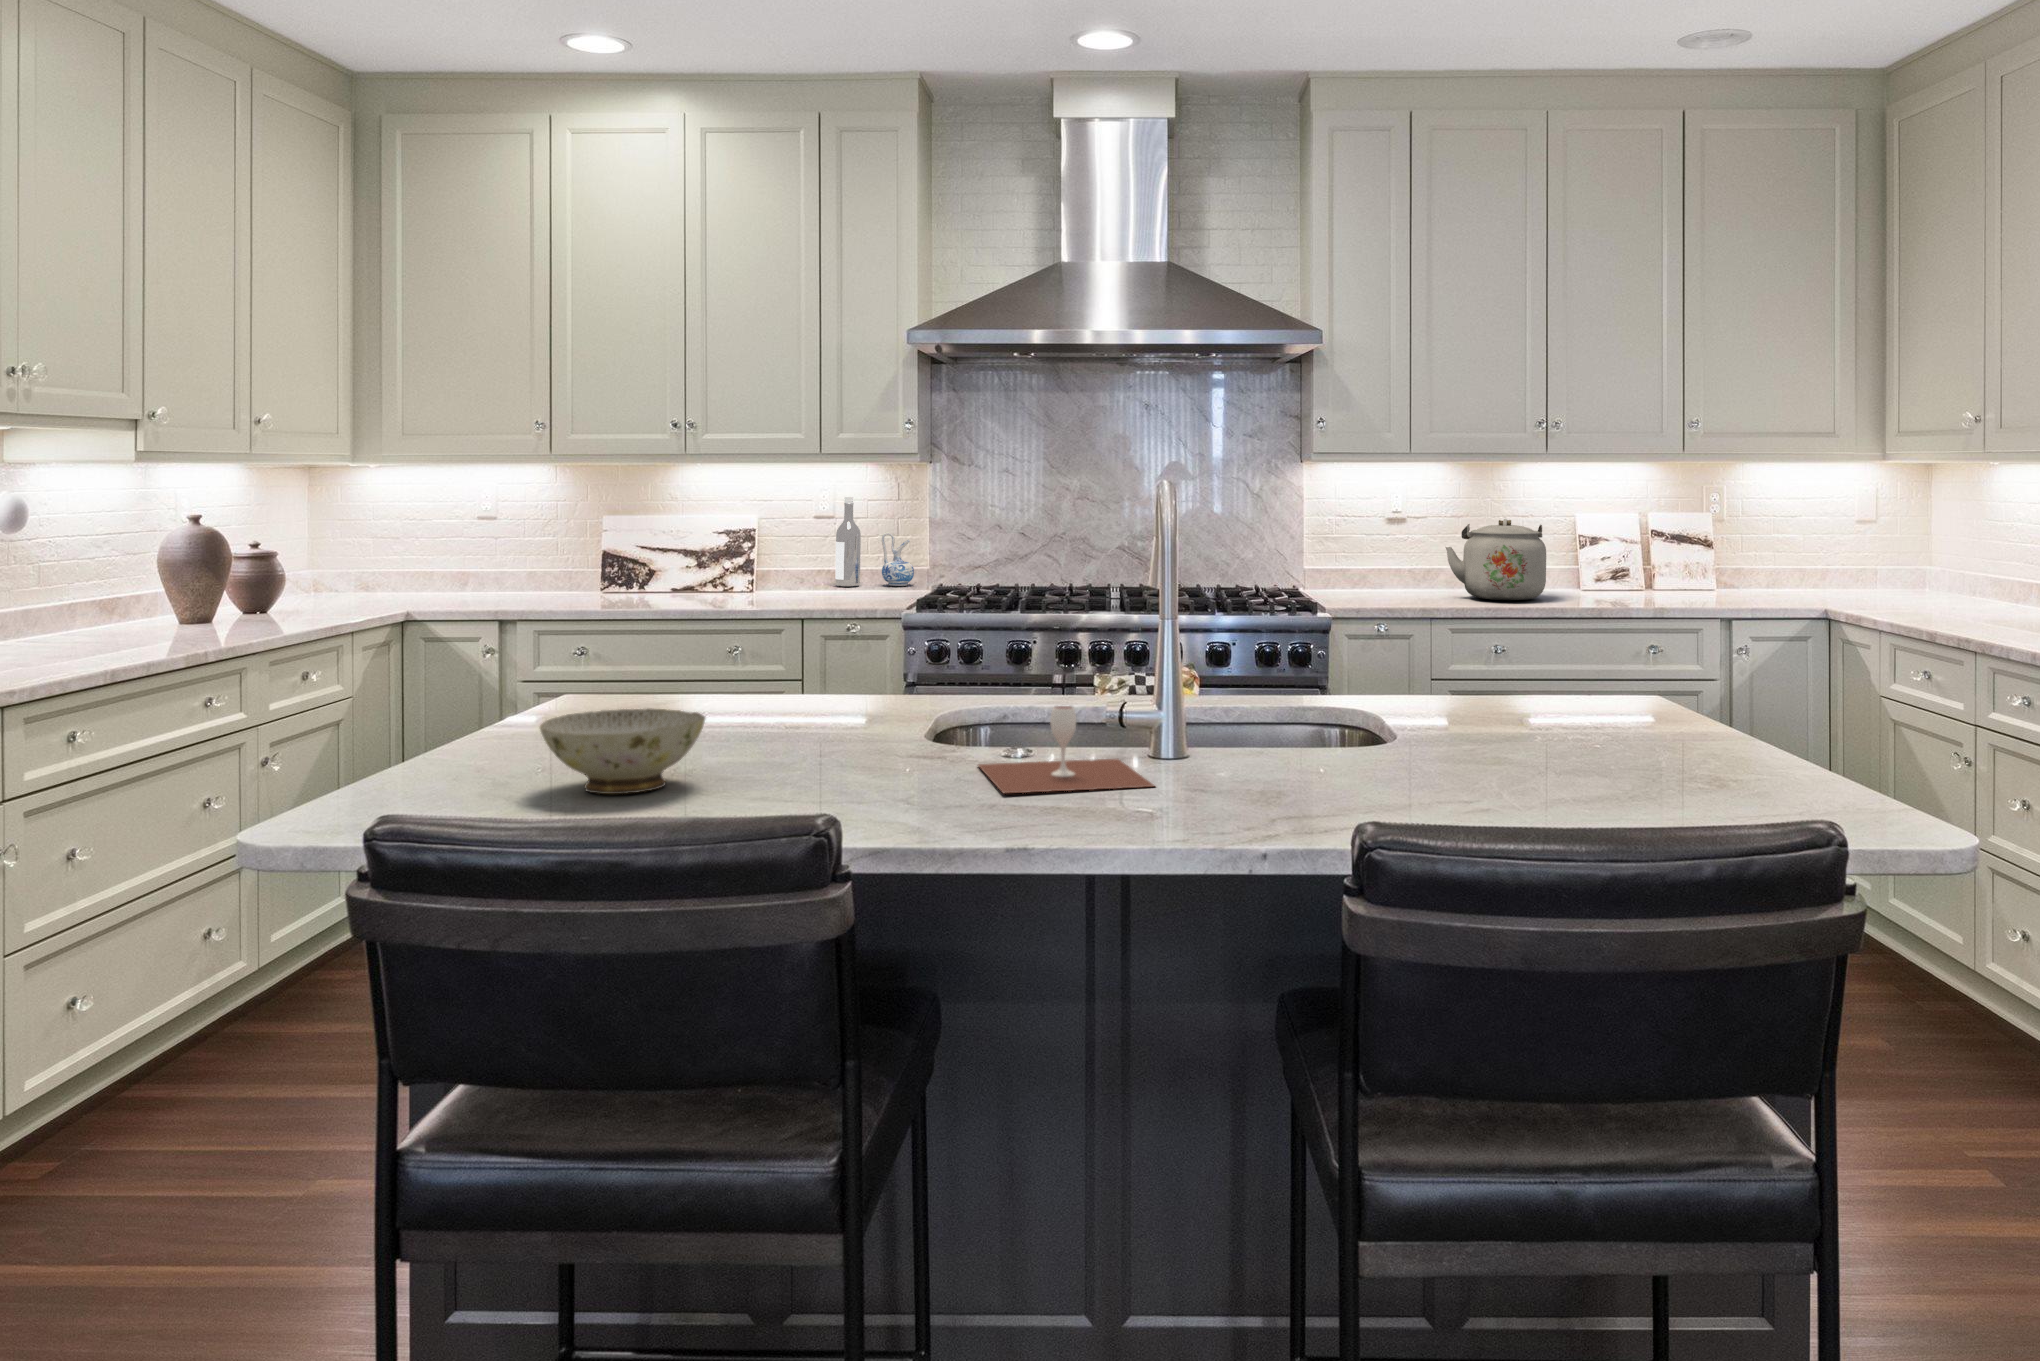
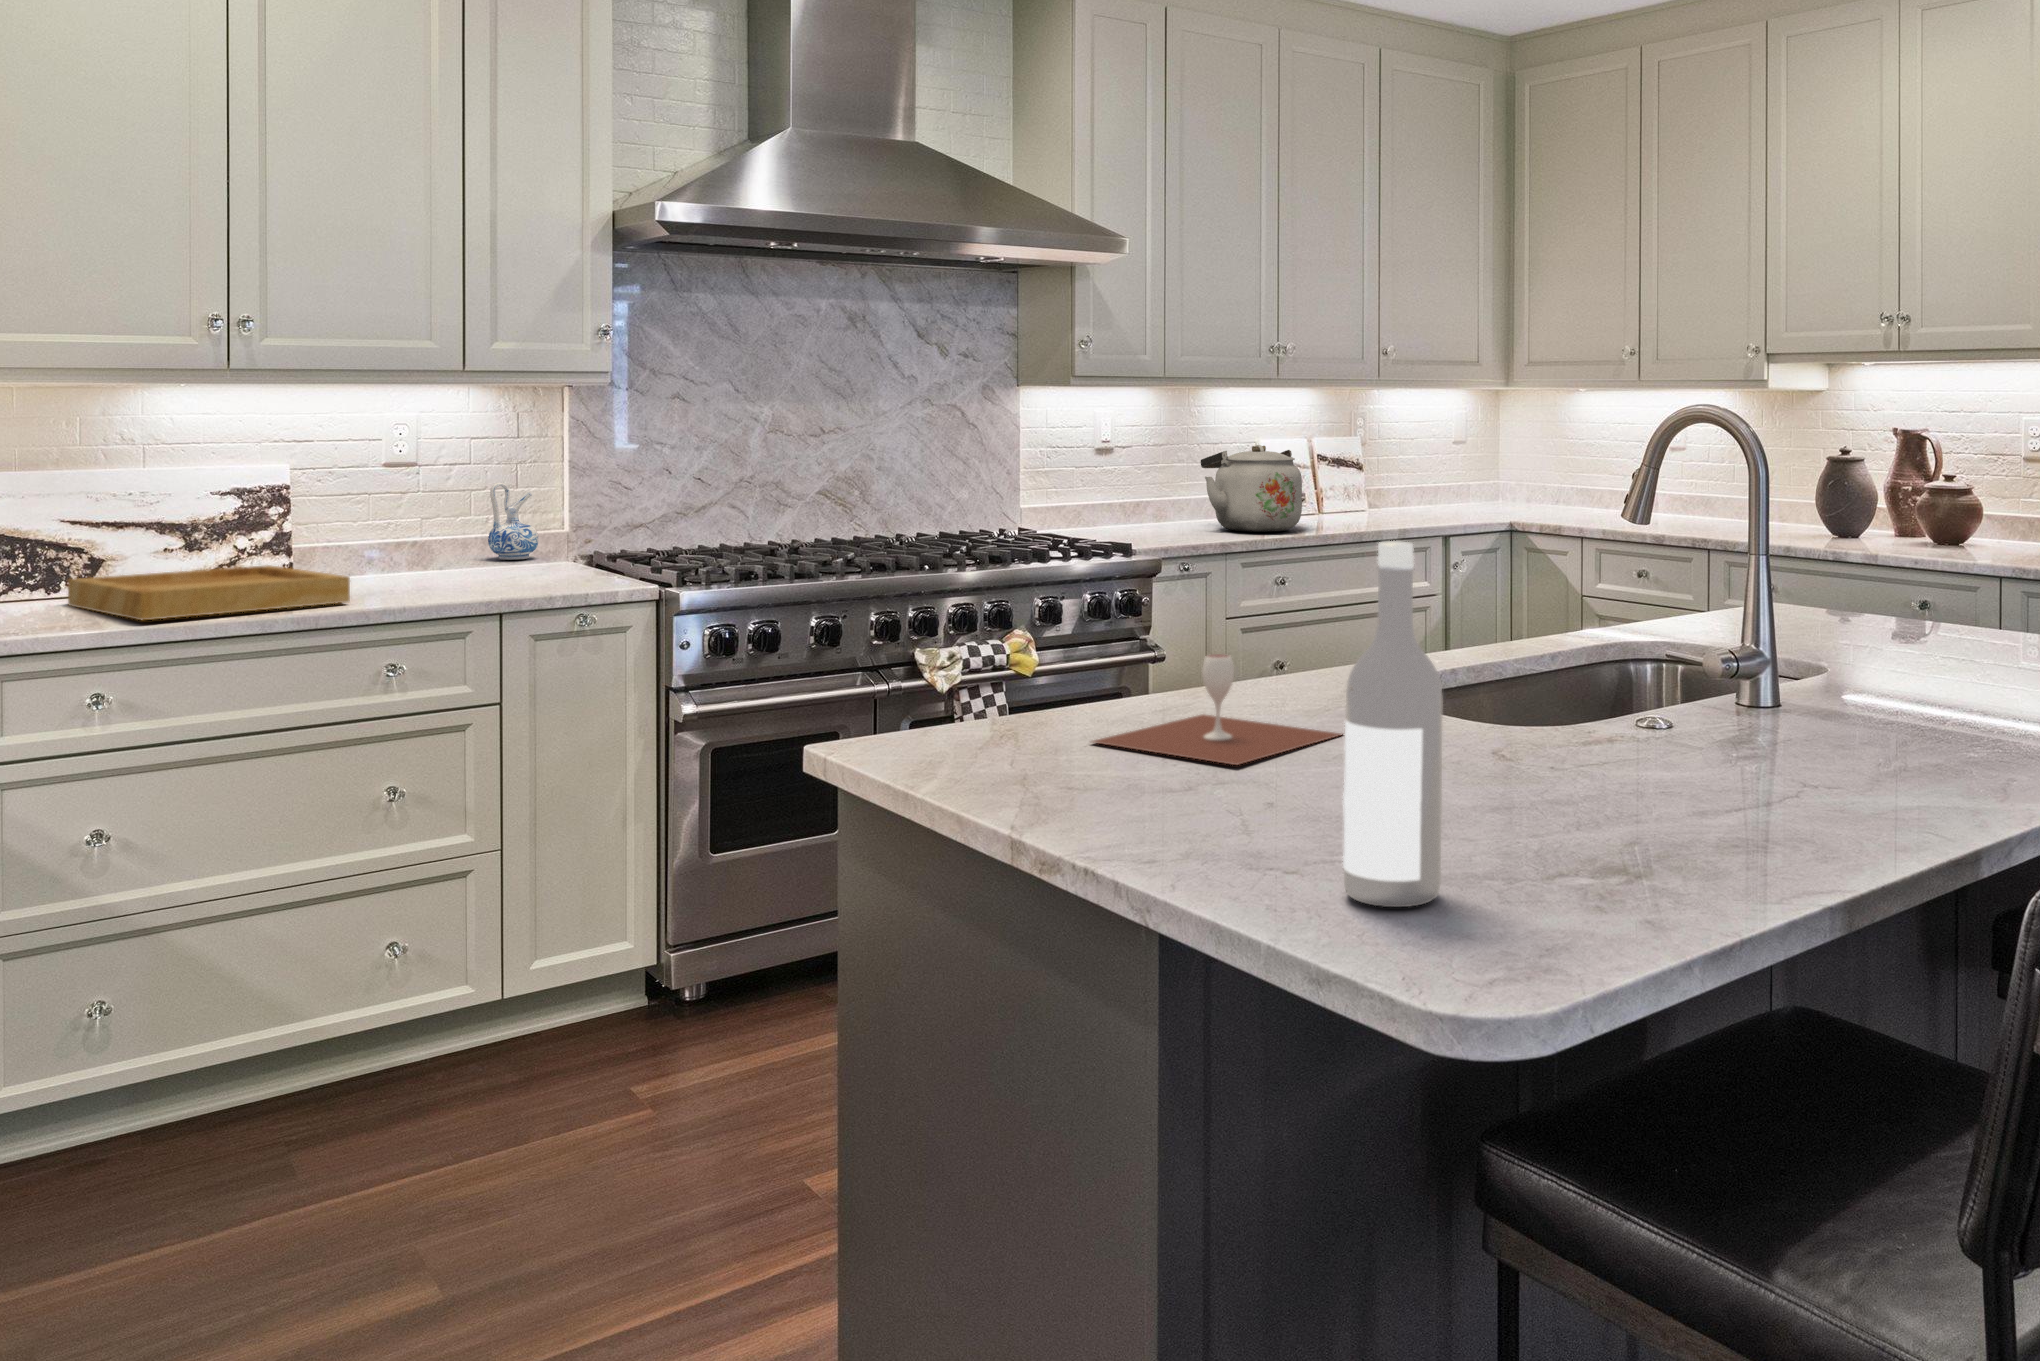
wine bottle: present [836,497,861,587] -> present [1343,541,1442,907]
tray: none [602,580,725,606] -> present [68,565,350,620]
wine glass: present [979,706,1154,794] -> present [1093,654,1341,765]
ceramic bowl: present [540,709,705,794] -> none [1489,723,1734,866]

